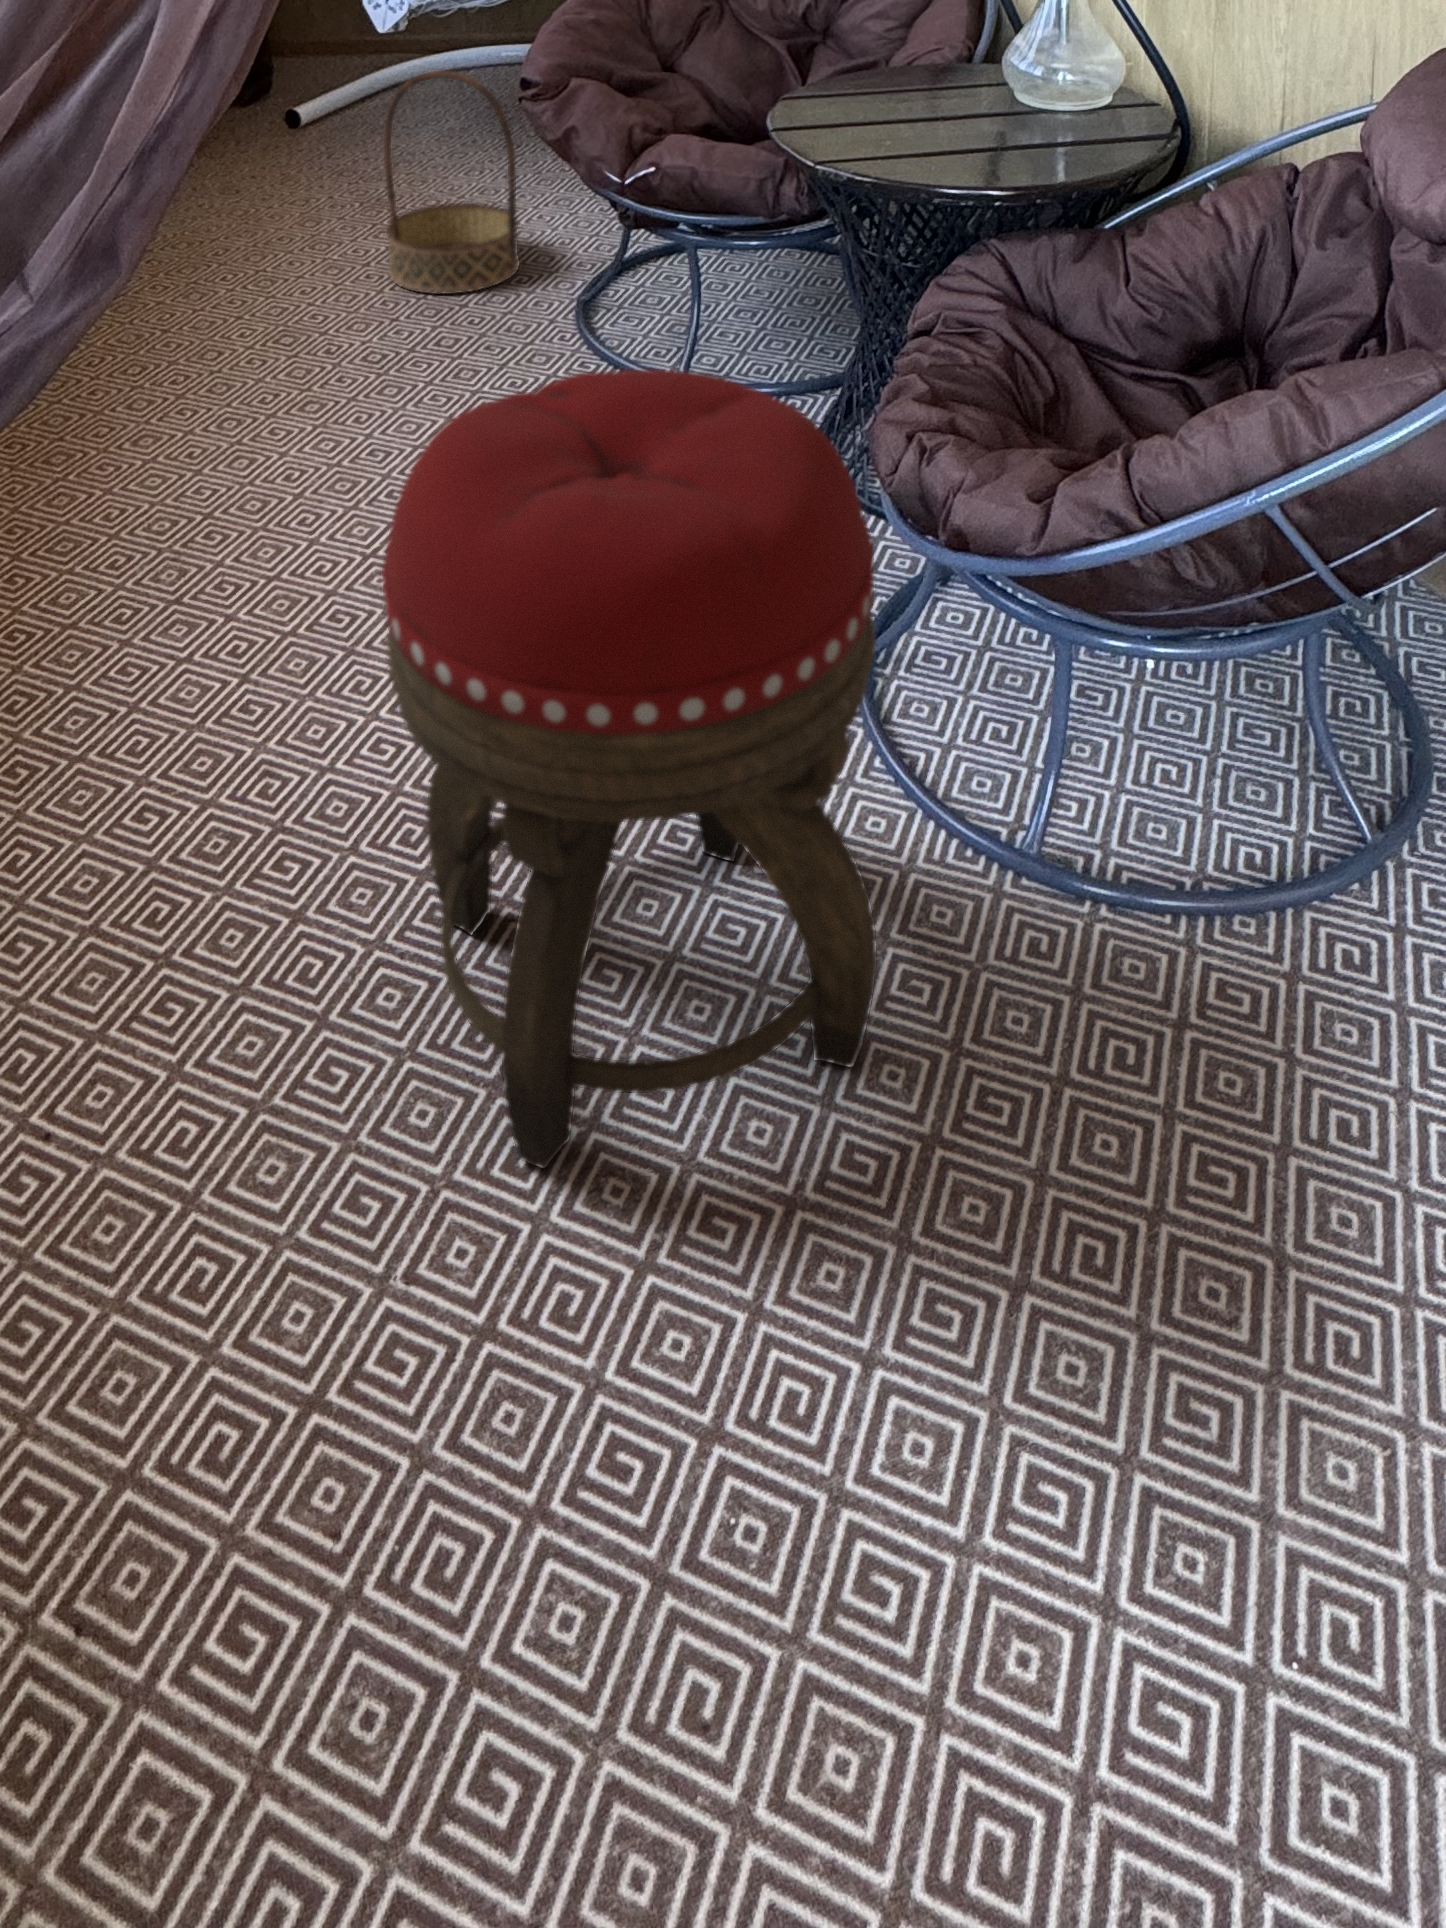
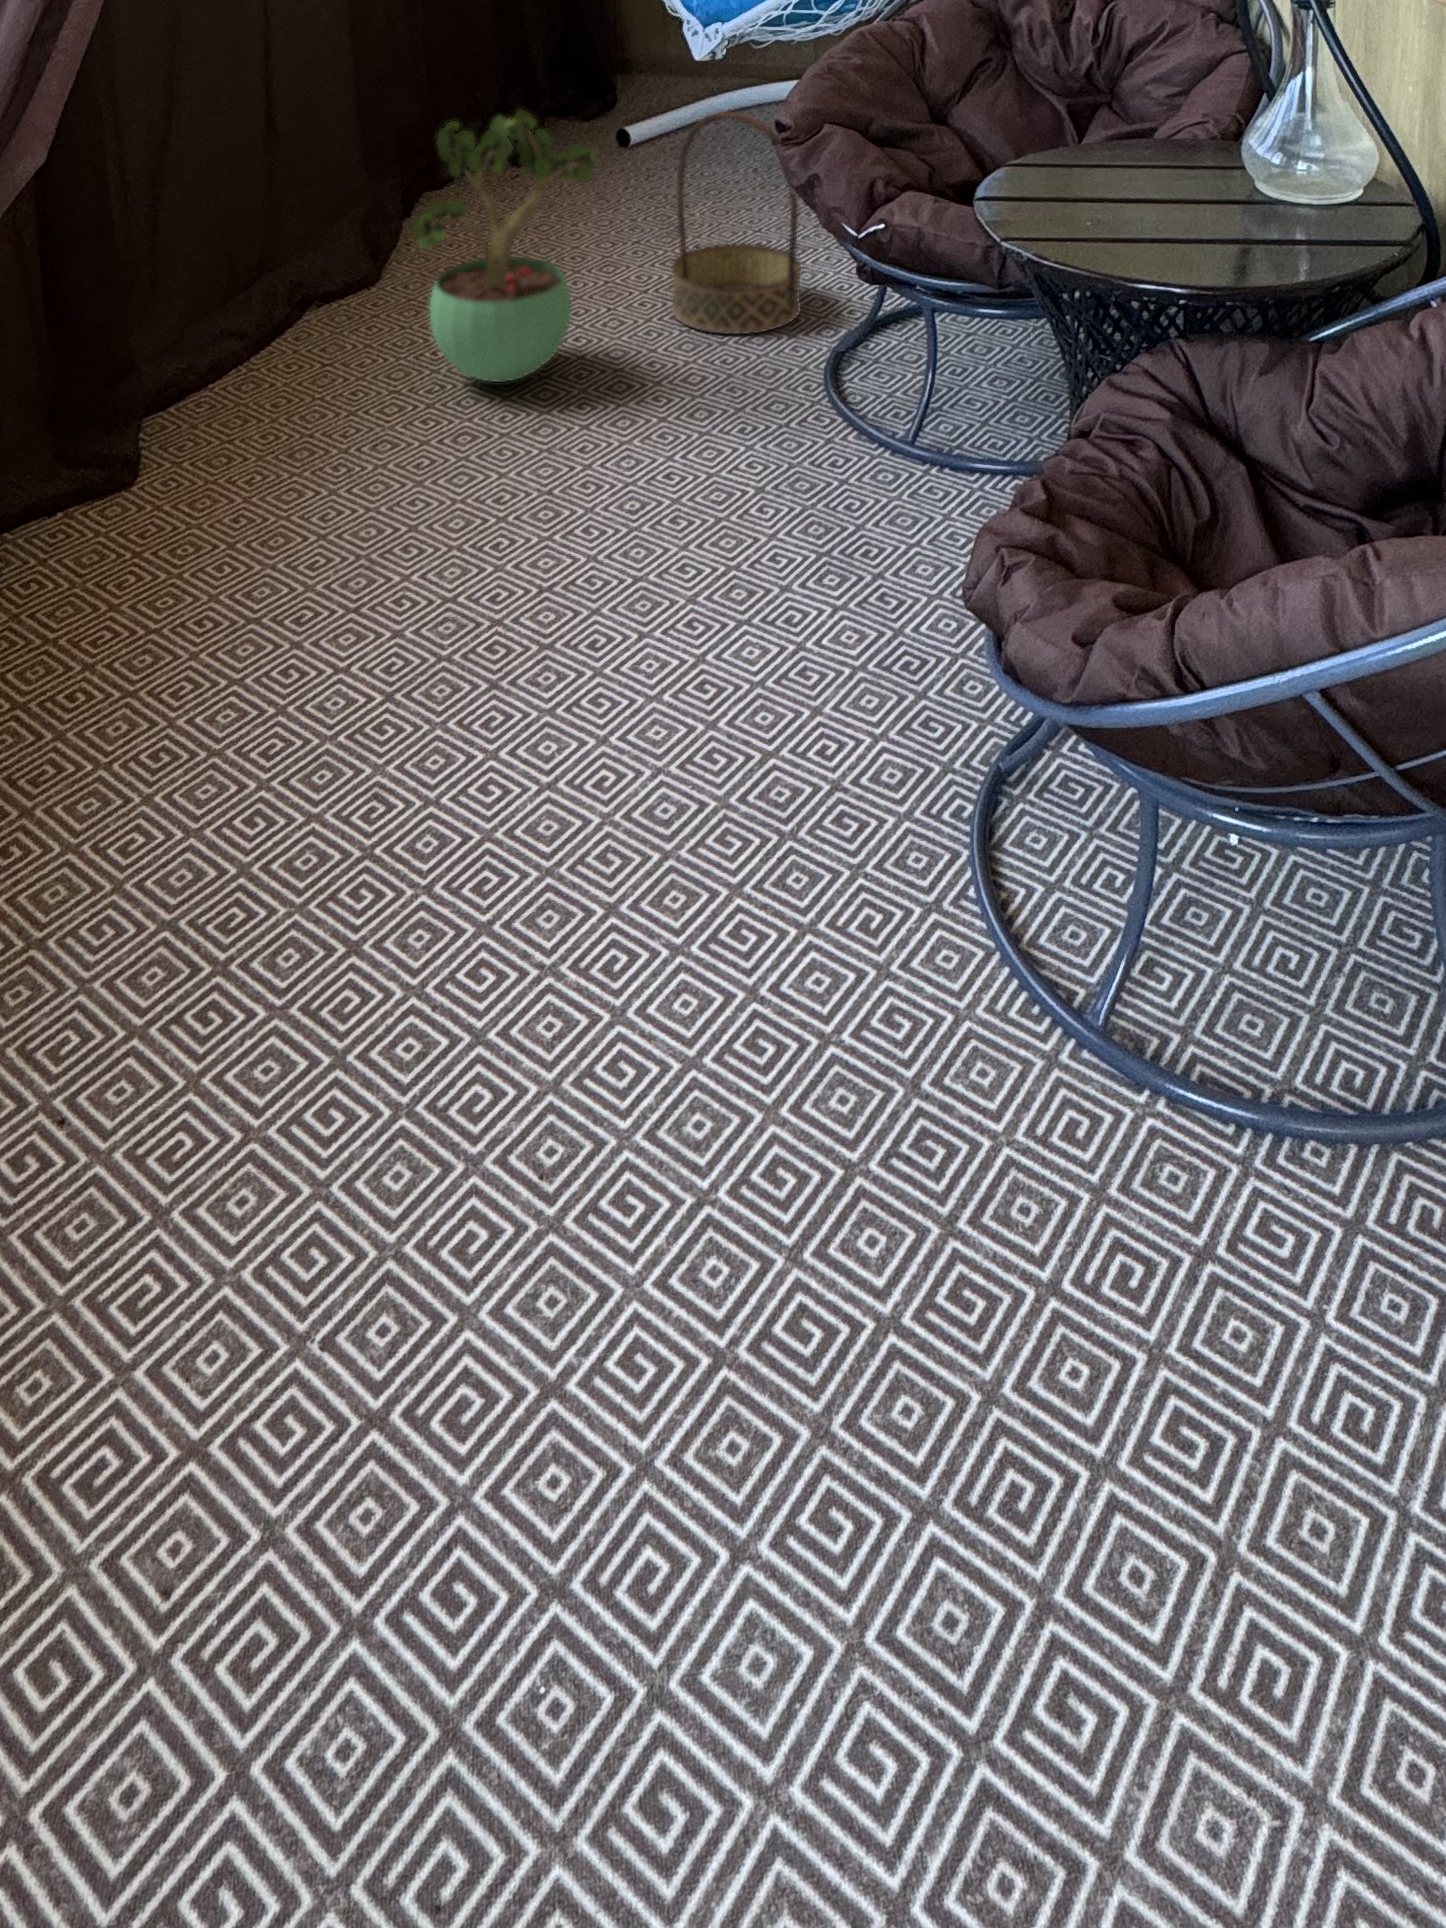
potted plant: none [135,82,327,367] -> present [410,109,596,382]
footstool: present [382,370,877,1168] -> none [394,440,903,1258]

